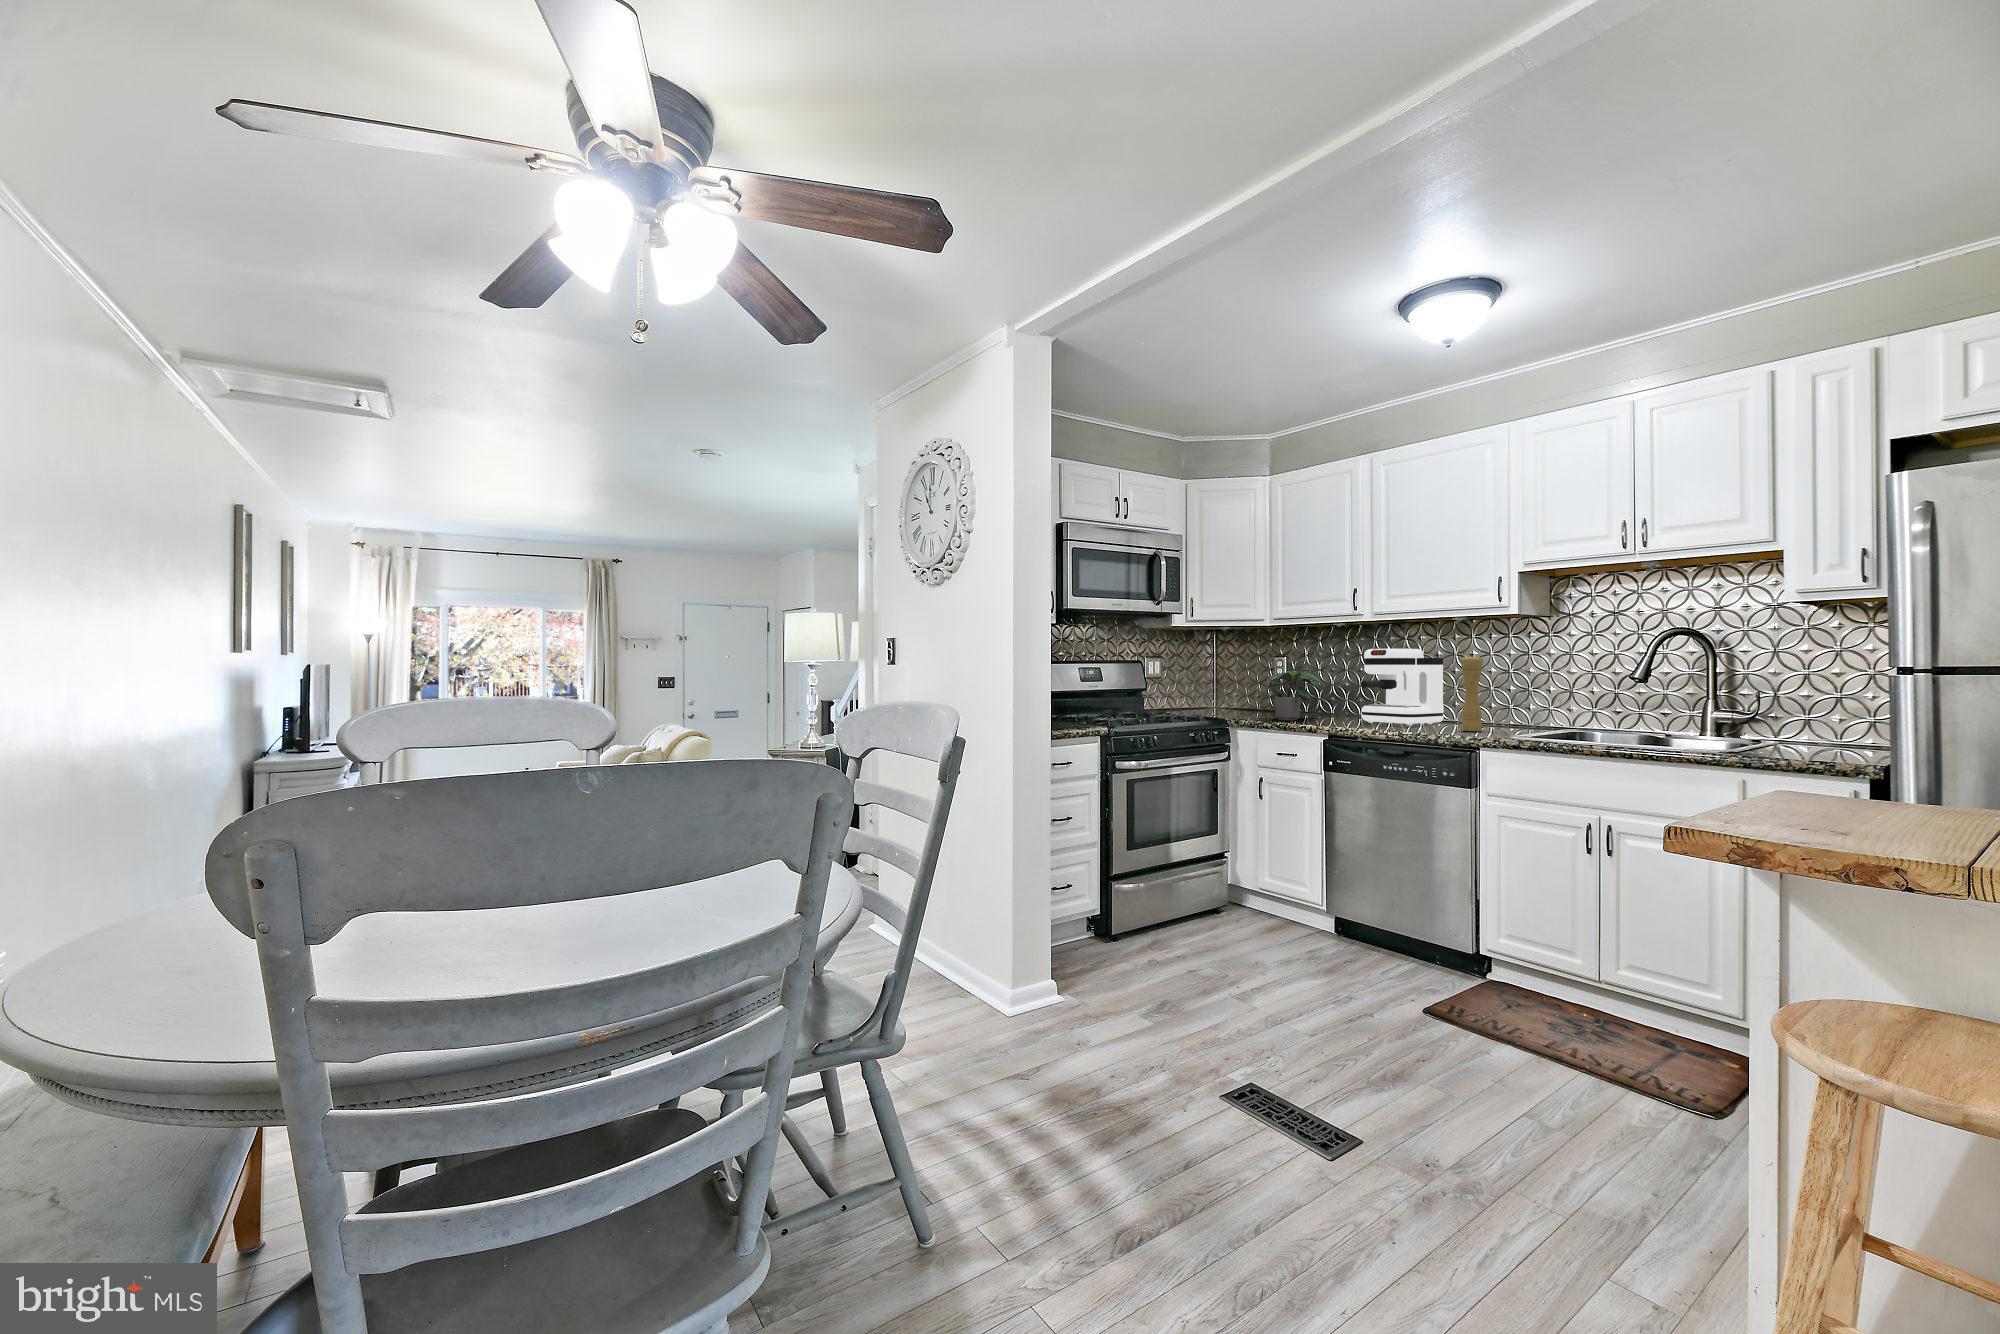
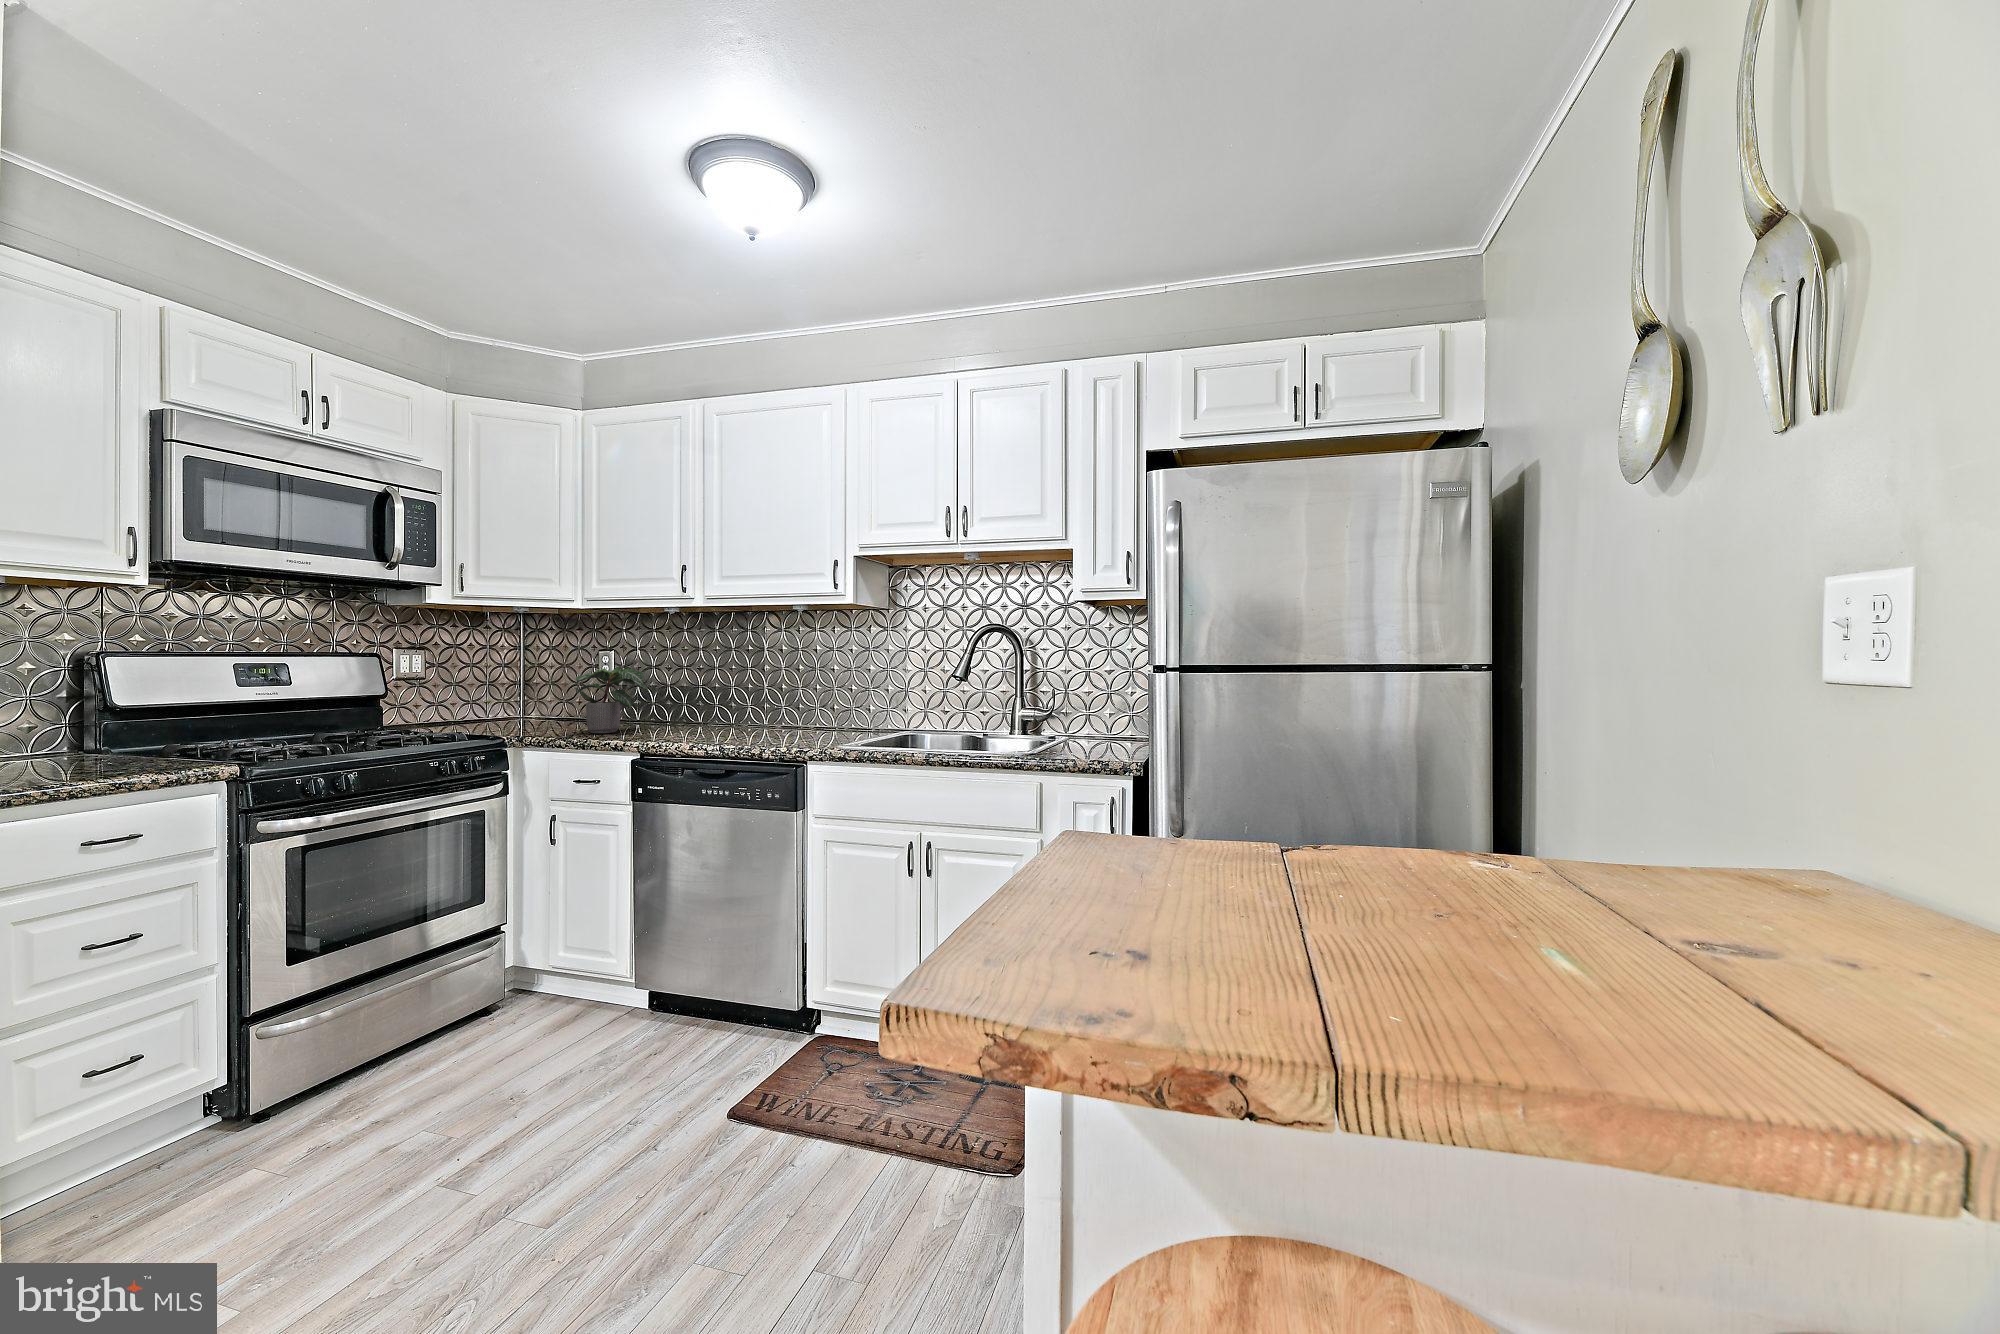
coffee maker: present [1361,649,1444,726] -> none [688,642,786,734]
pepper mill: present [1461,656,1483,731] -> none [798,651,820,739]

